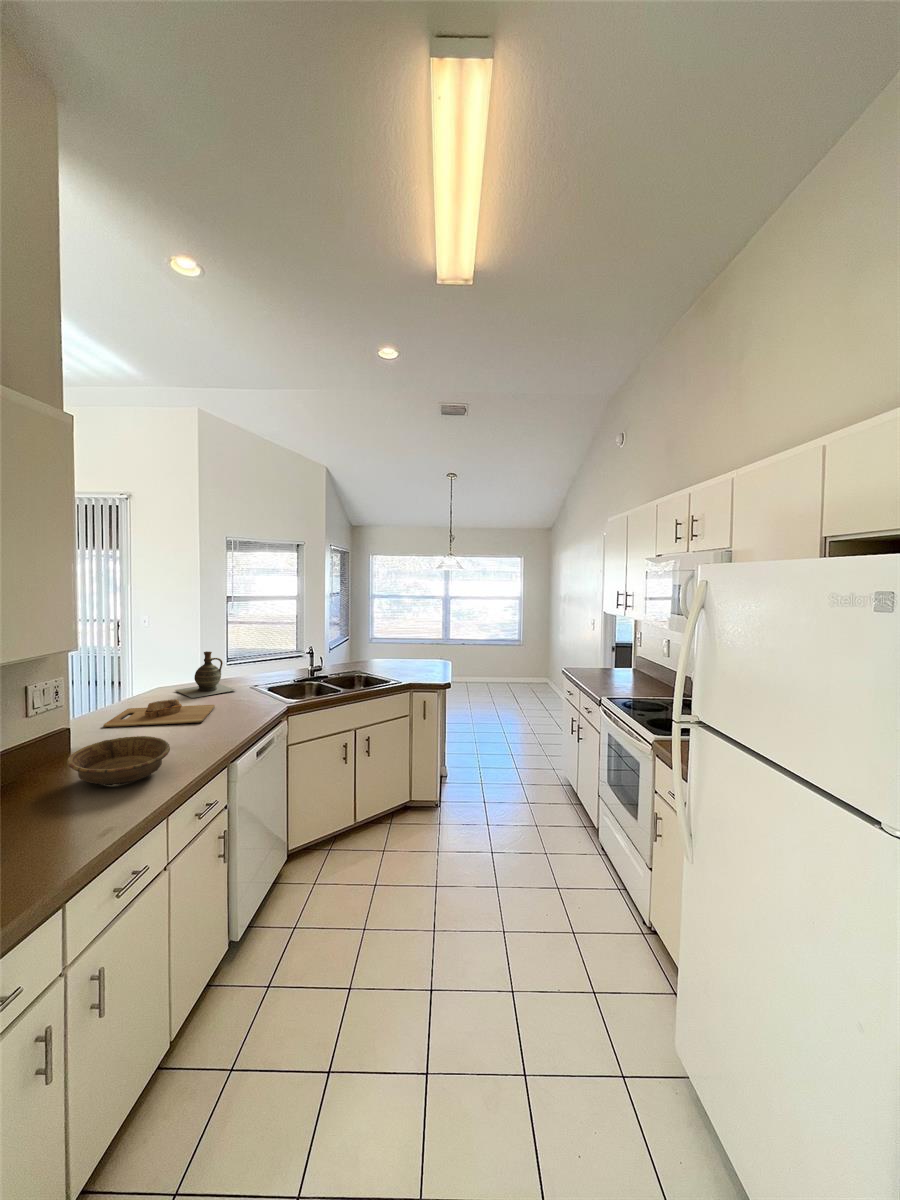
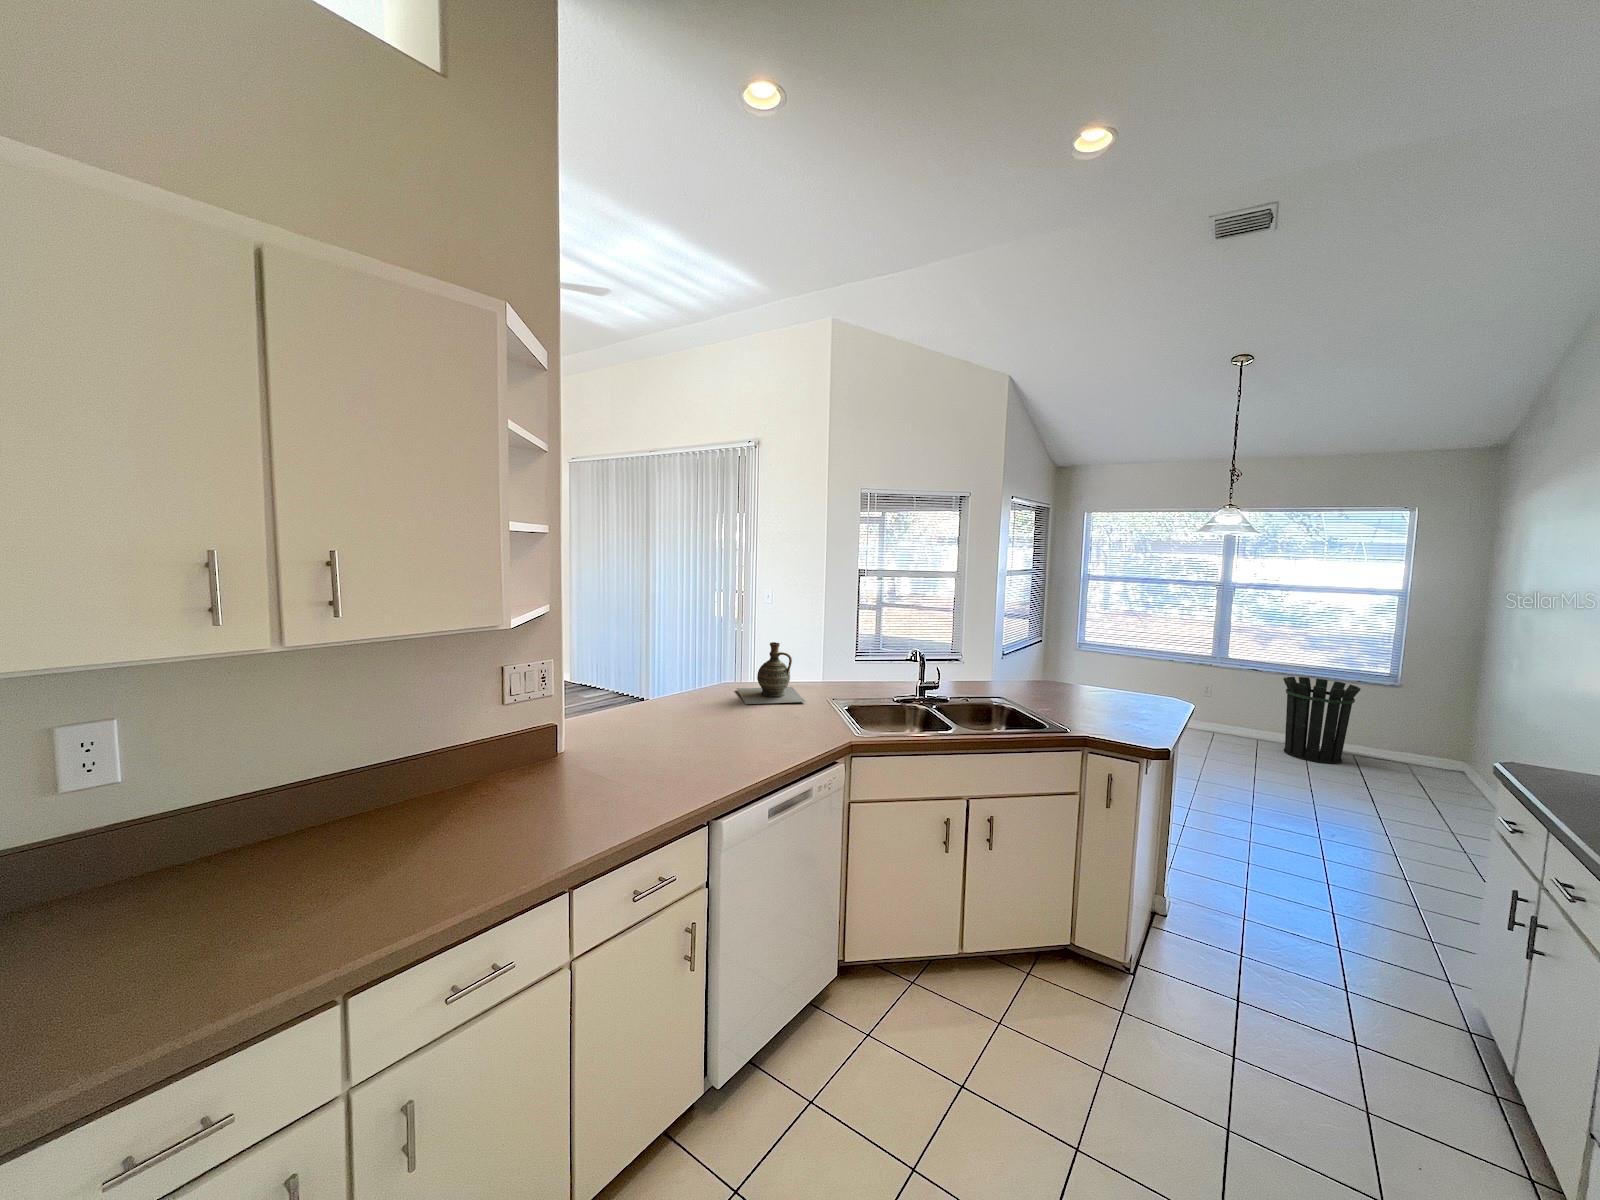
waste bin: none [476,644,508,688] -> present [1283,677,1361,764]
cutting board: present [103,699,215,727] -> none [619,703,758,745]
decorative bowl: present [67,736,170,785] -> none [493,753,617,824]

